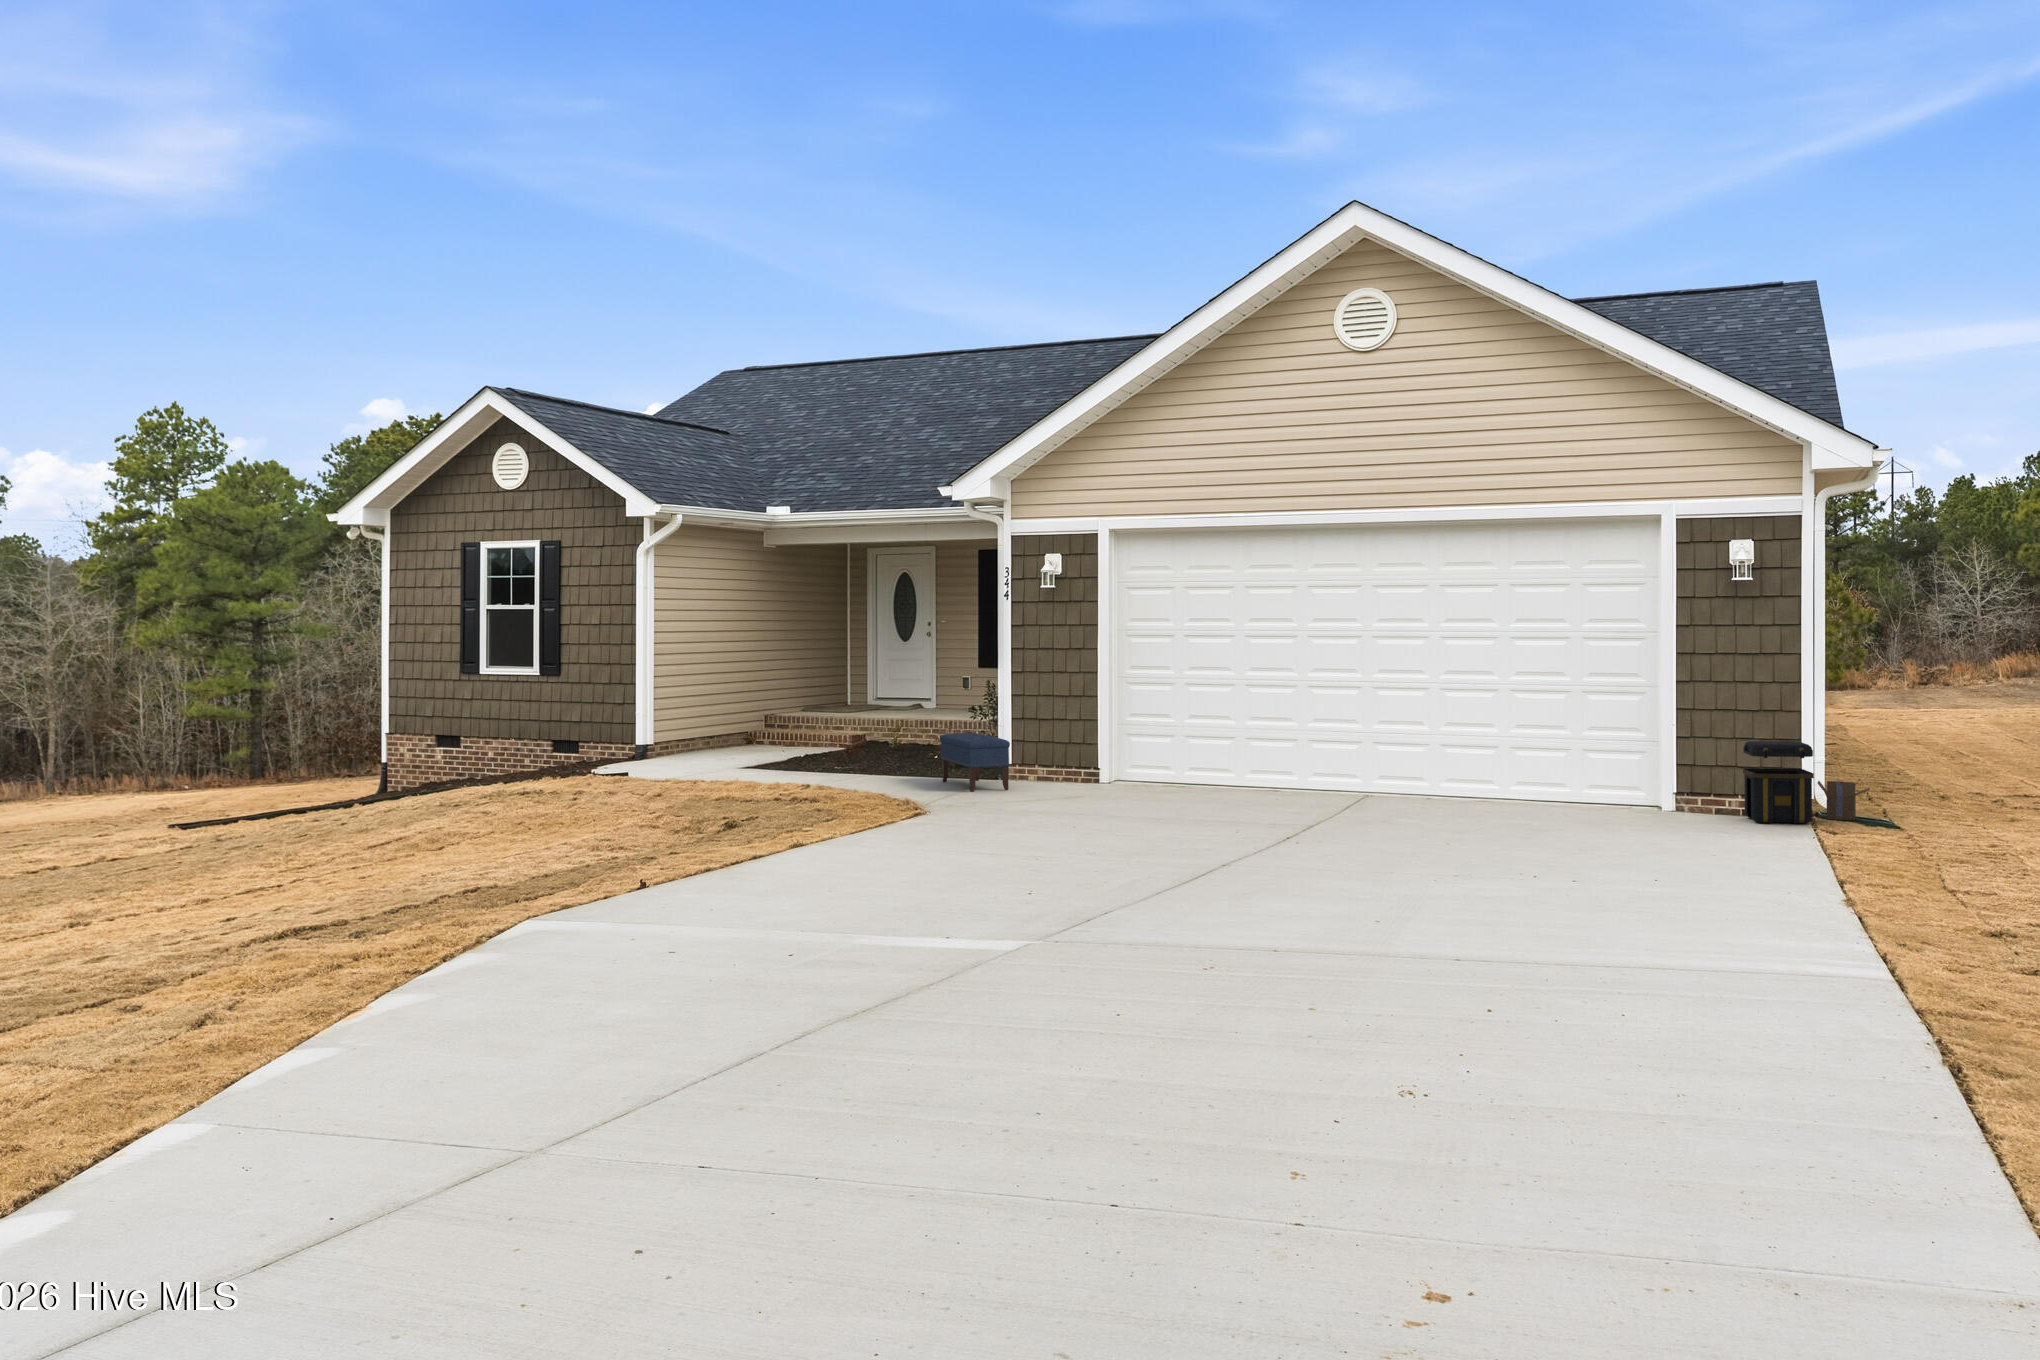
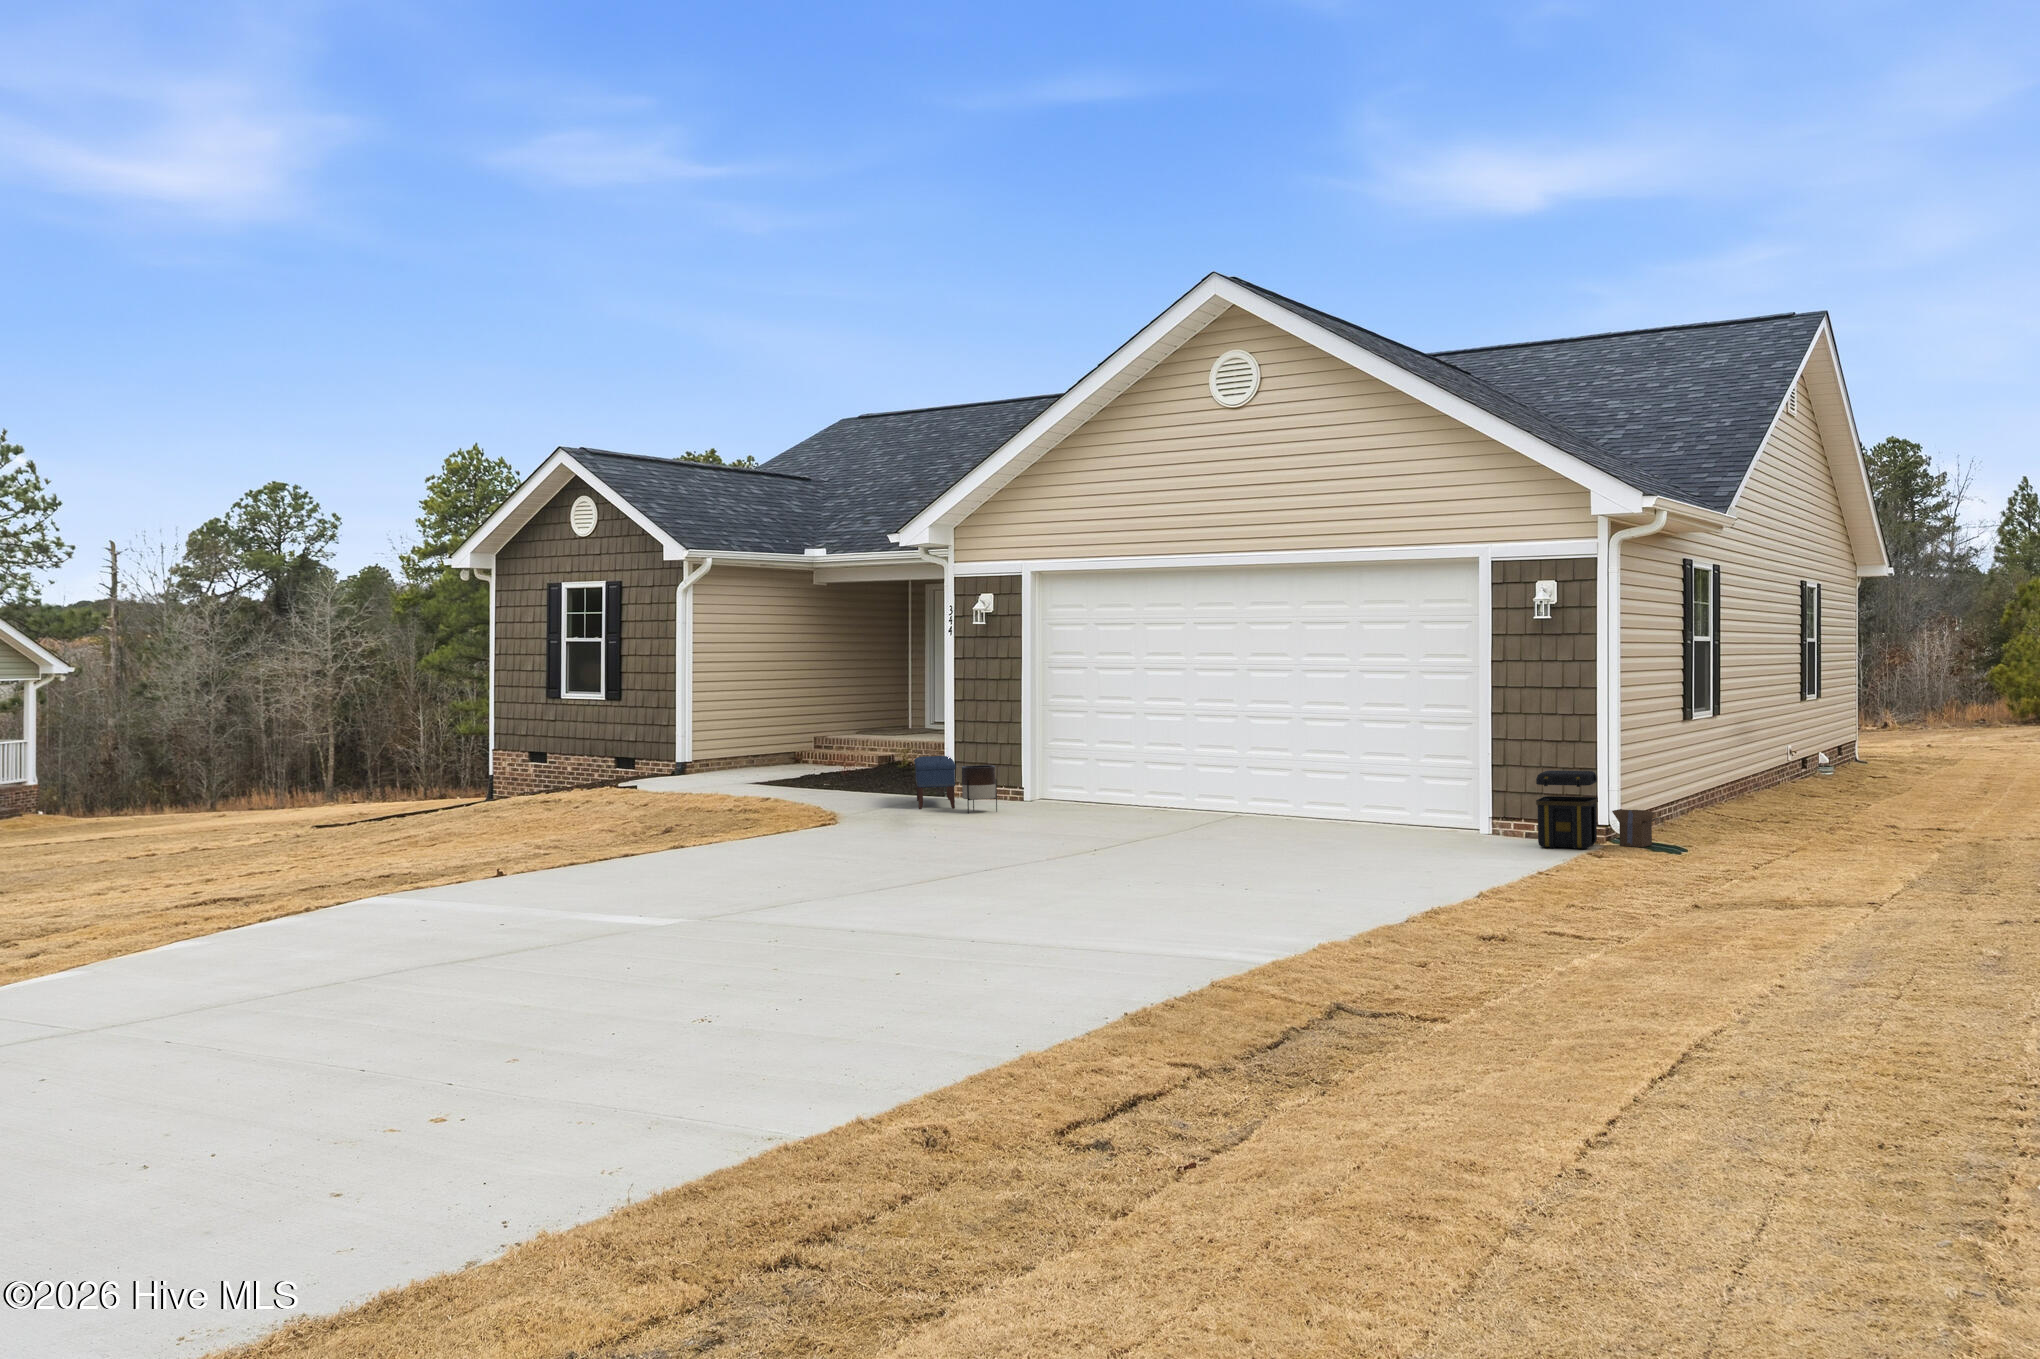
planter: none [1028,743,1067,796] -> present [962,765,997,814]

